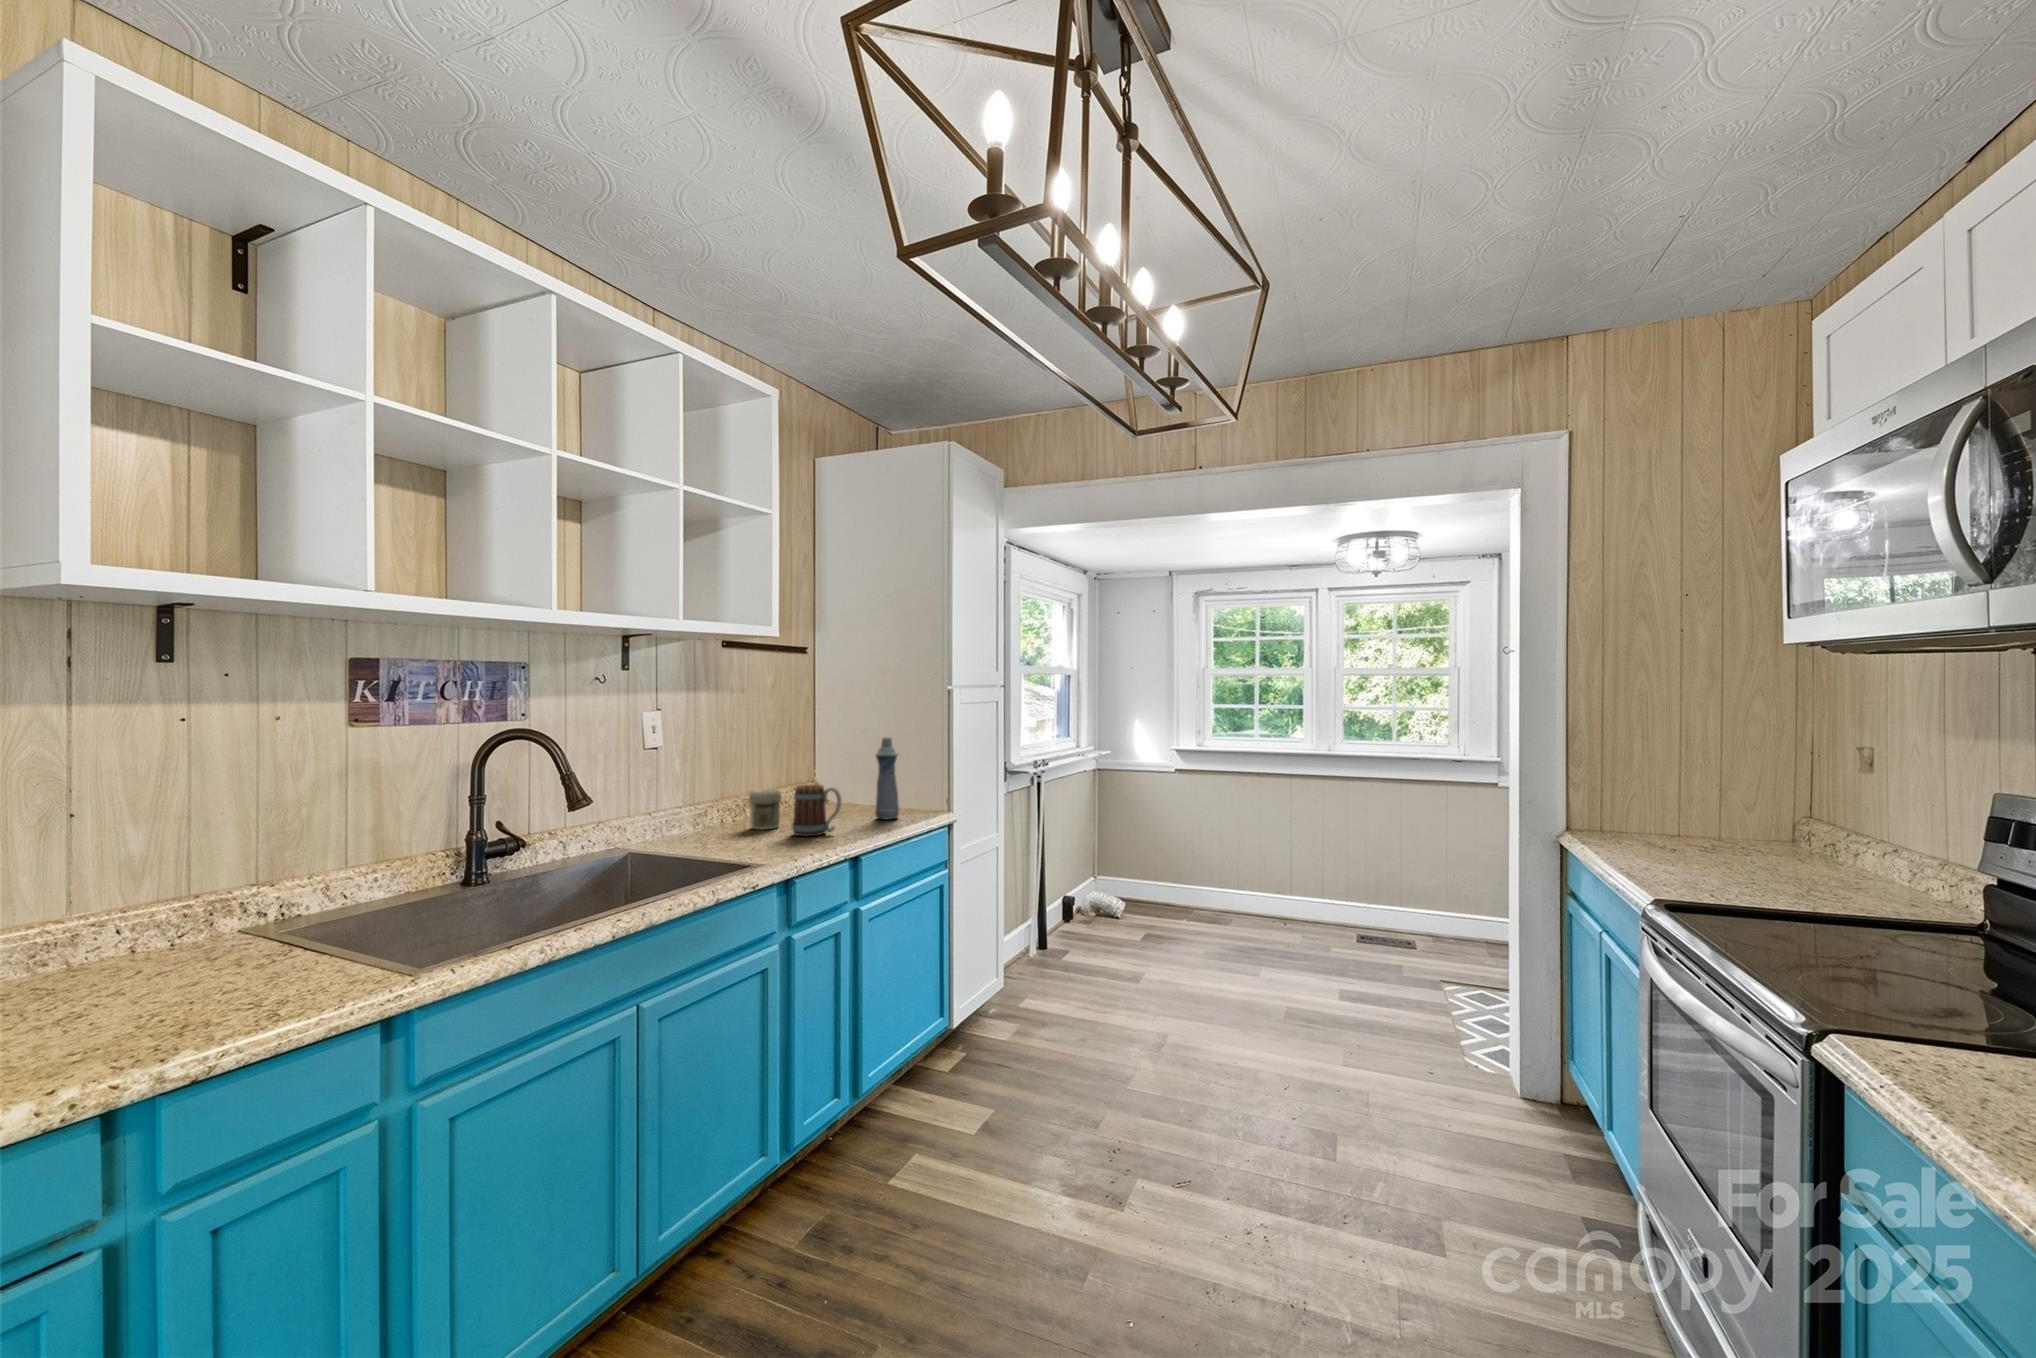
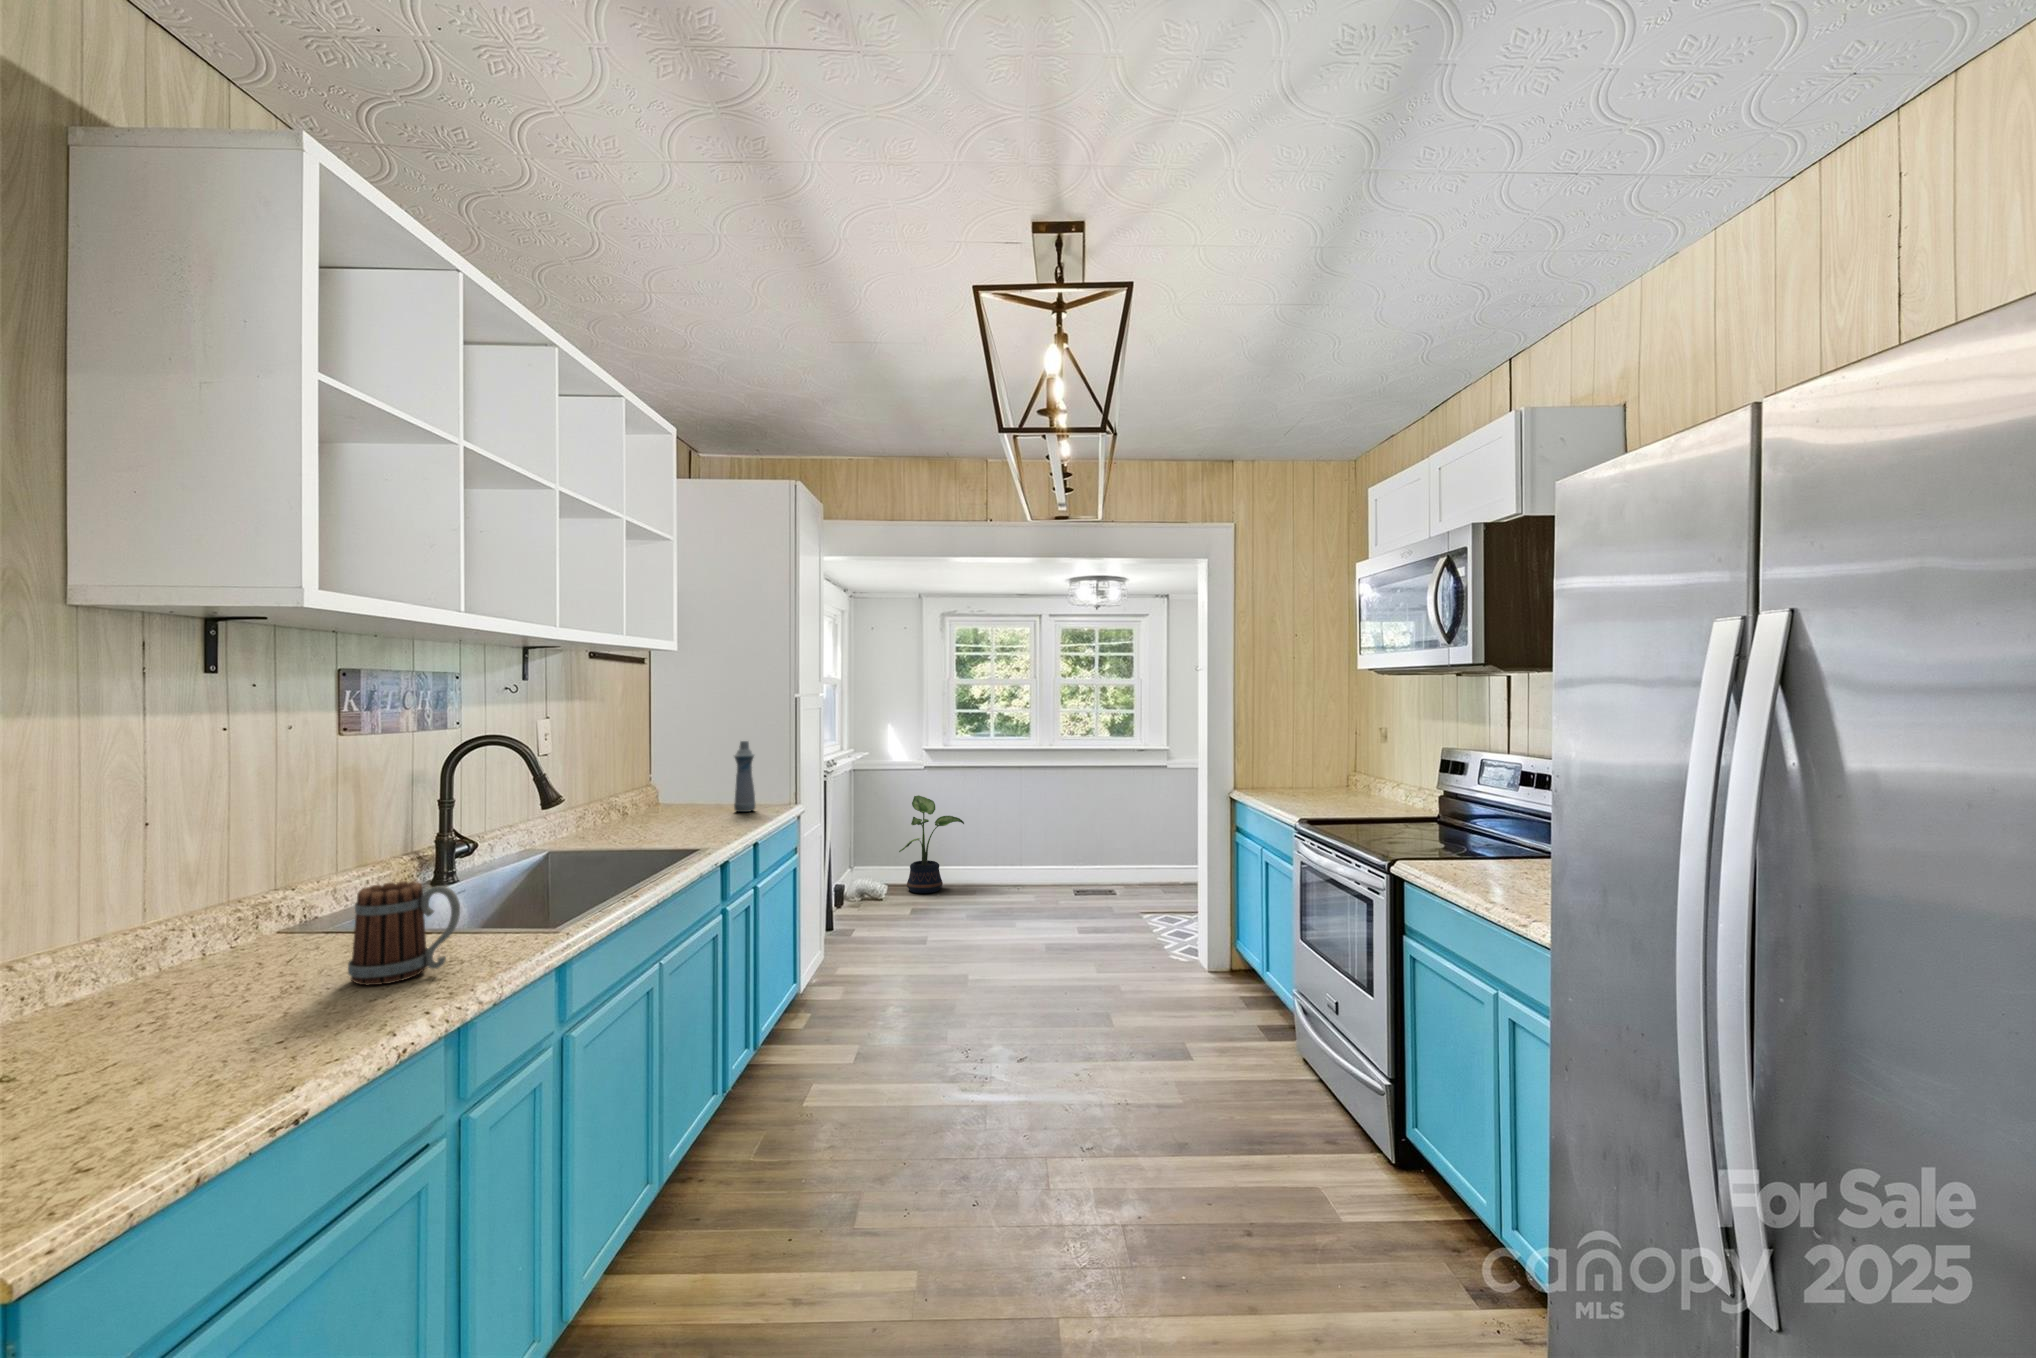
mug: present [791,784,841,836] -> present [348,881,460,985]
jar: present [749,790,781,830] -> none [625,791,656,826]
potted plant: none [1138,803,1217,920] -> present [899,795,964,893]

